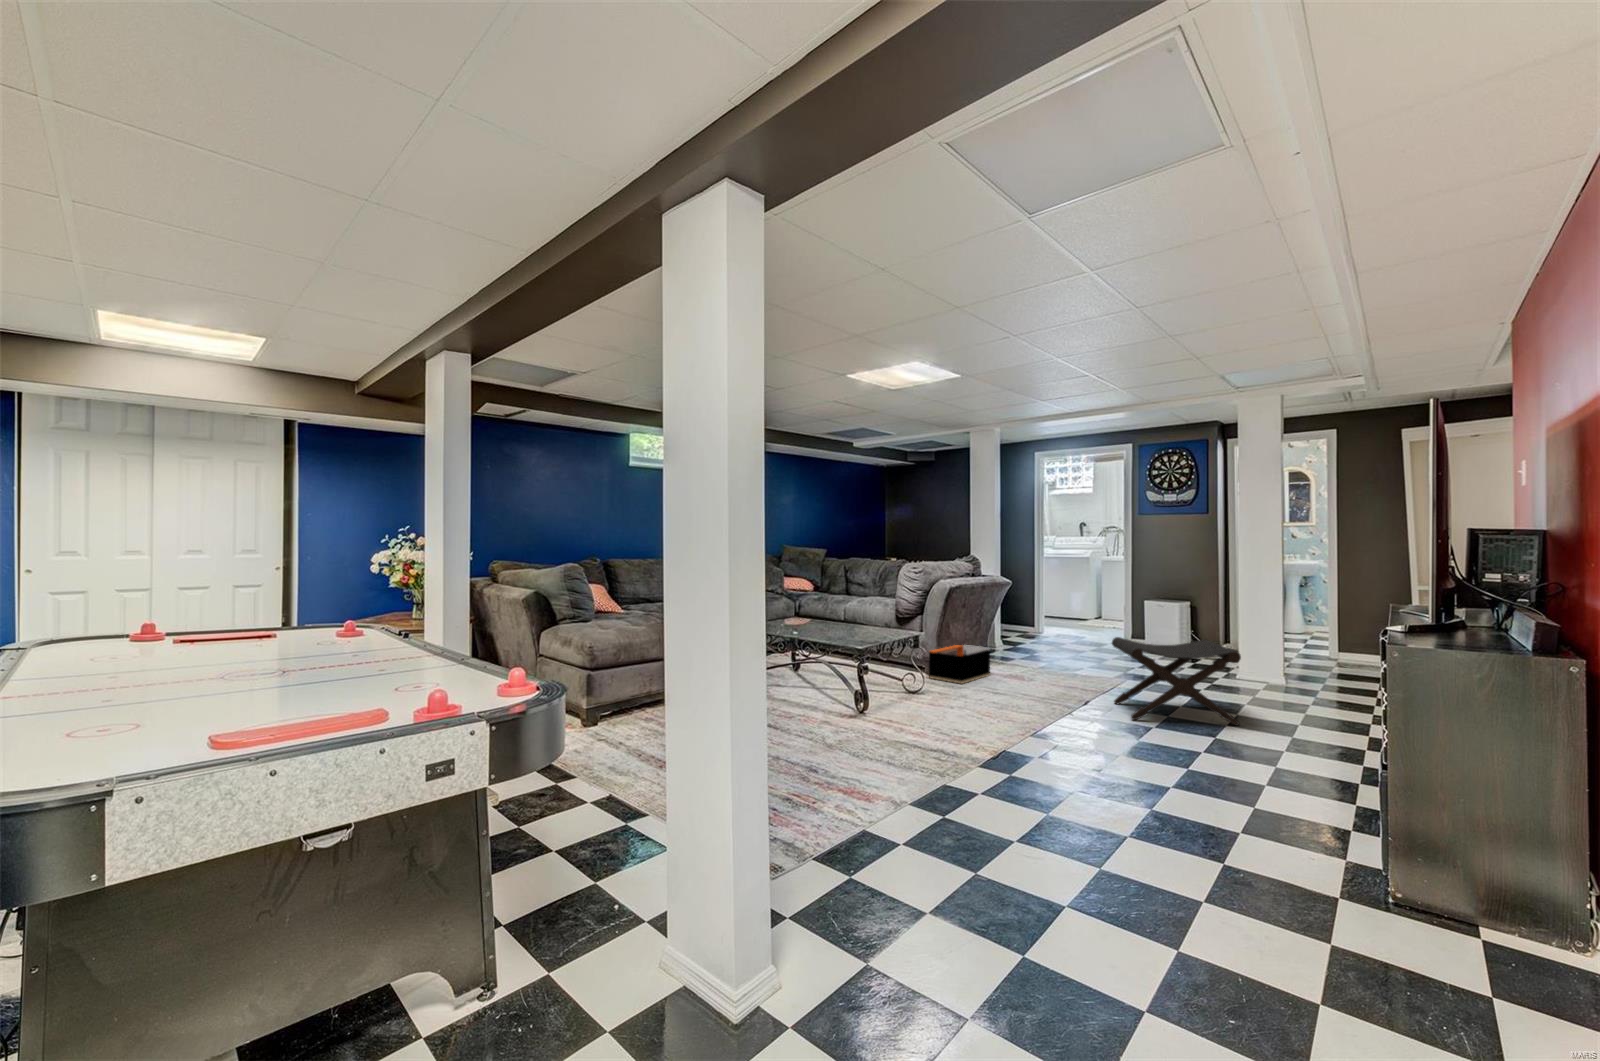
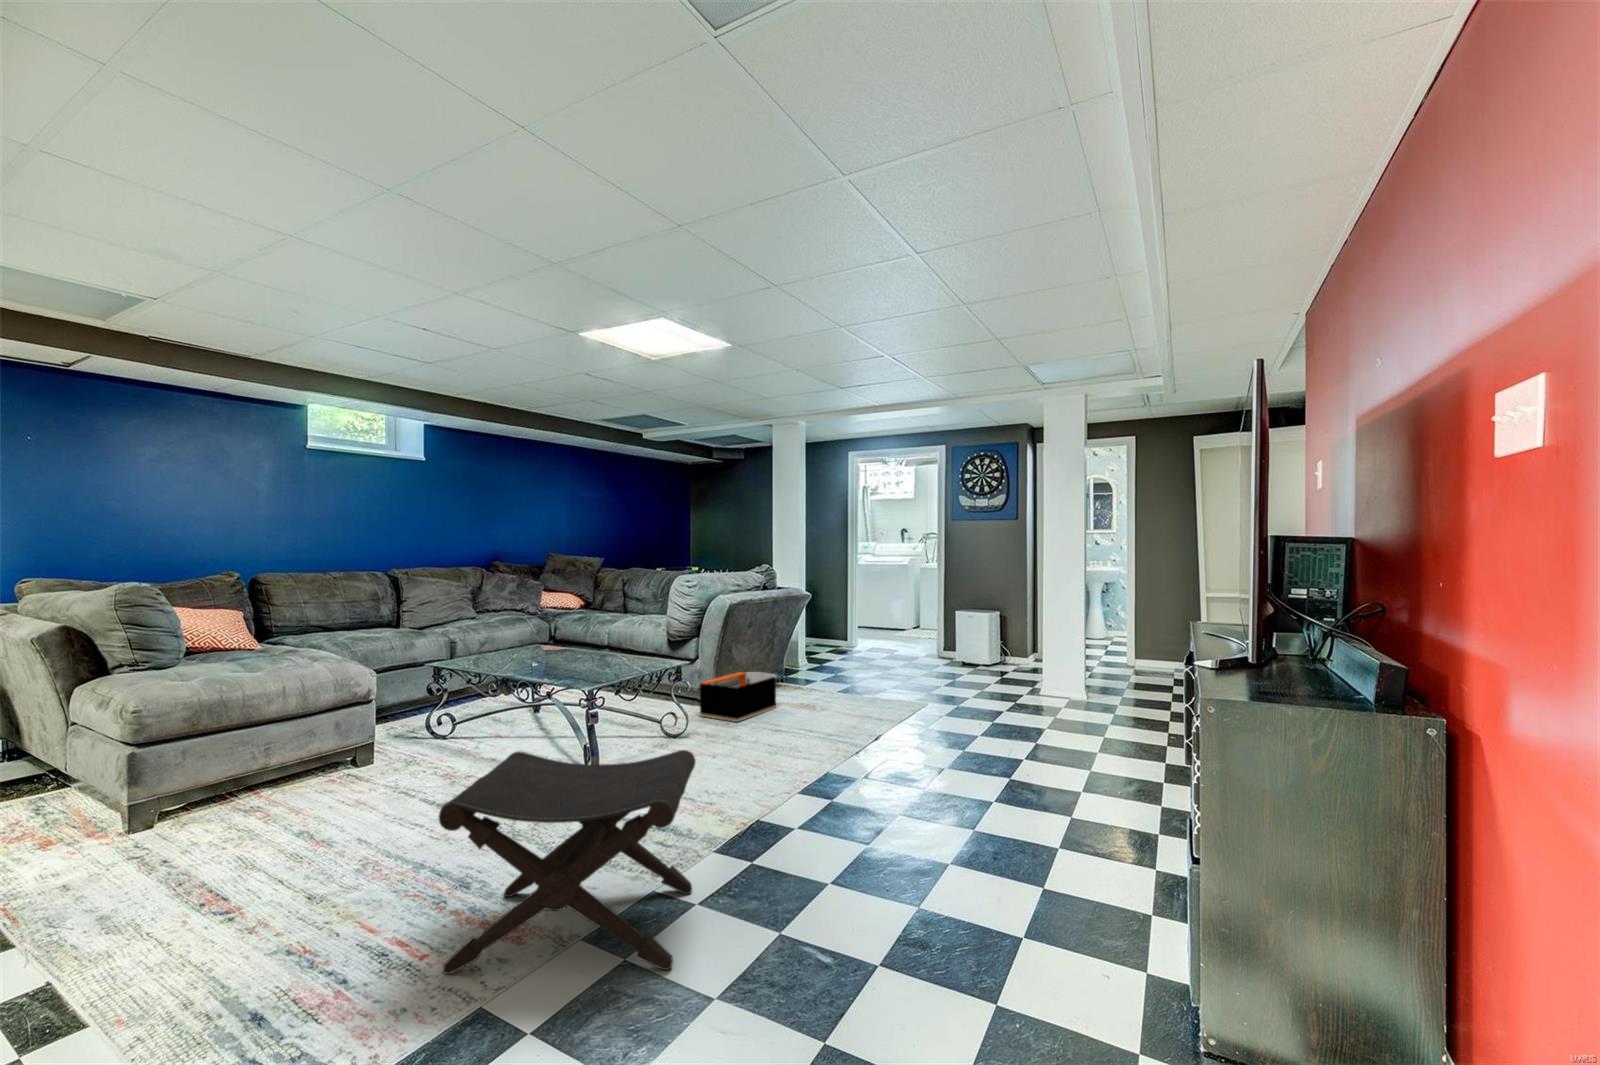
footstool: present [1112,637,1241,725] -> present [439,750,696,974]

